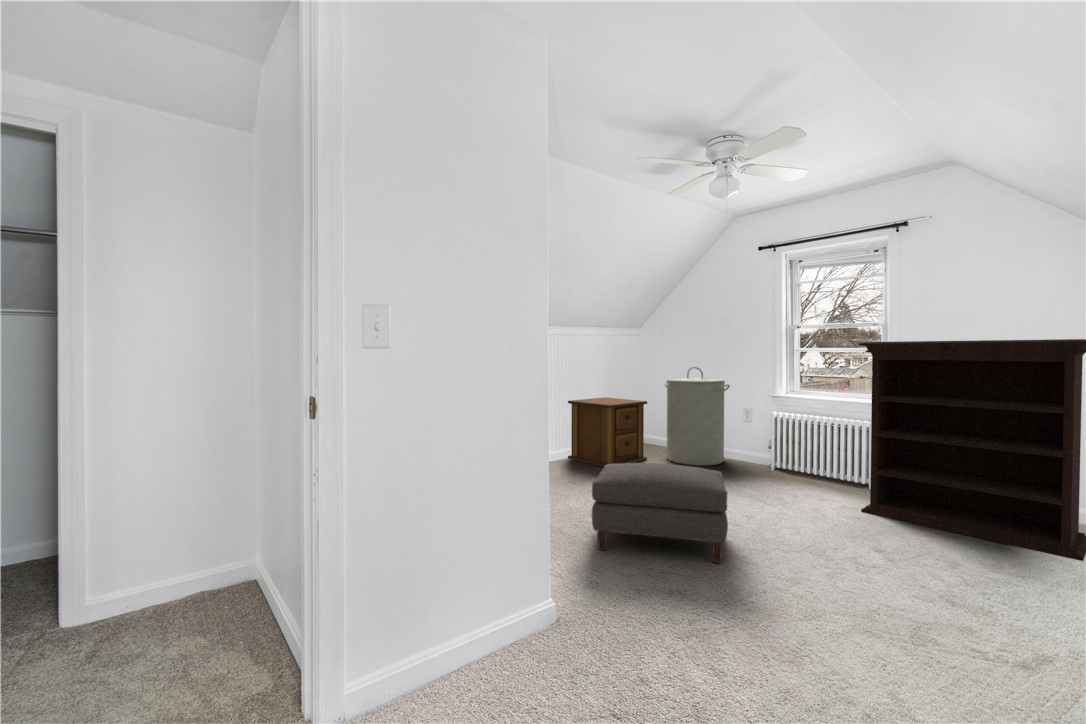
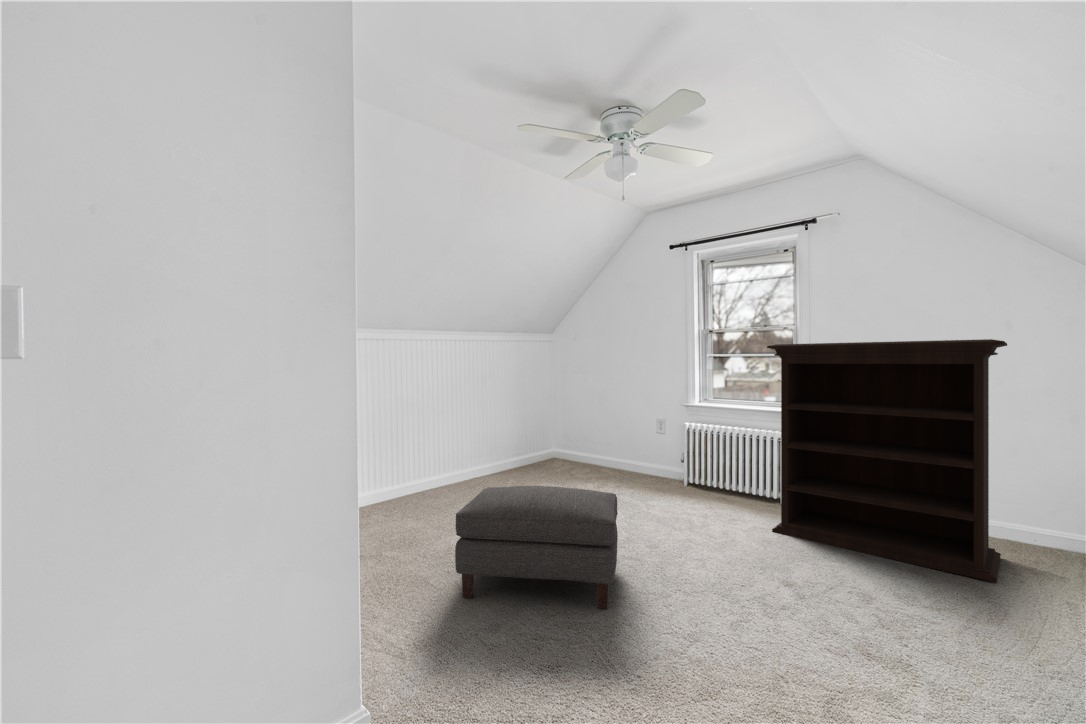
laundry hamper: present [665,367,730,466] -> none [574,374,641,482]
side table: present [568,397,647,467] -> none [466,408,554,488]

